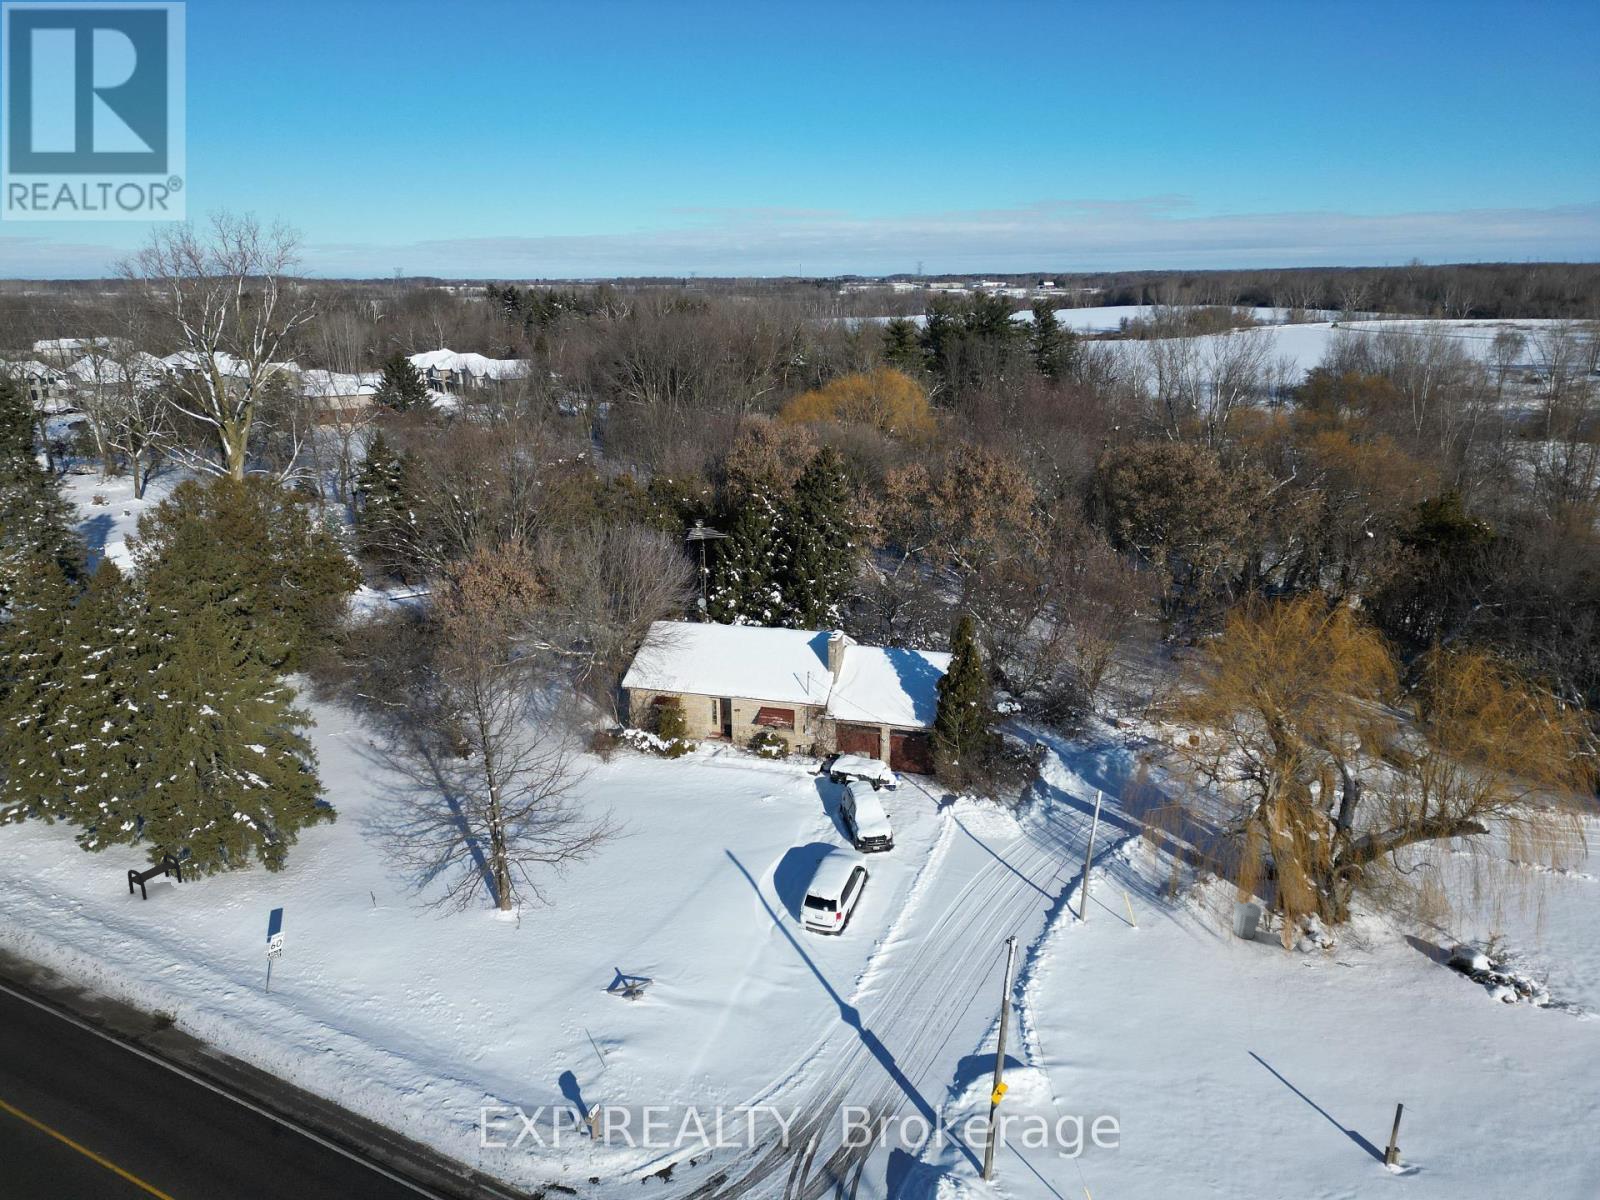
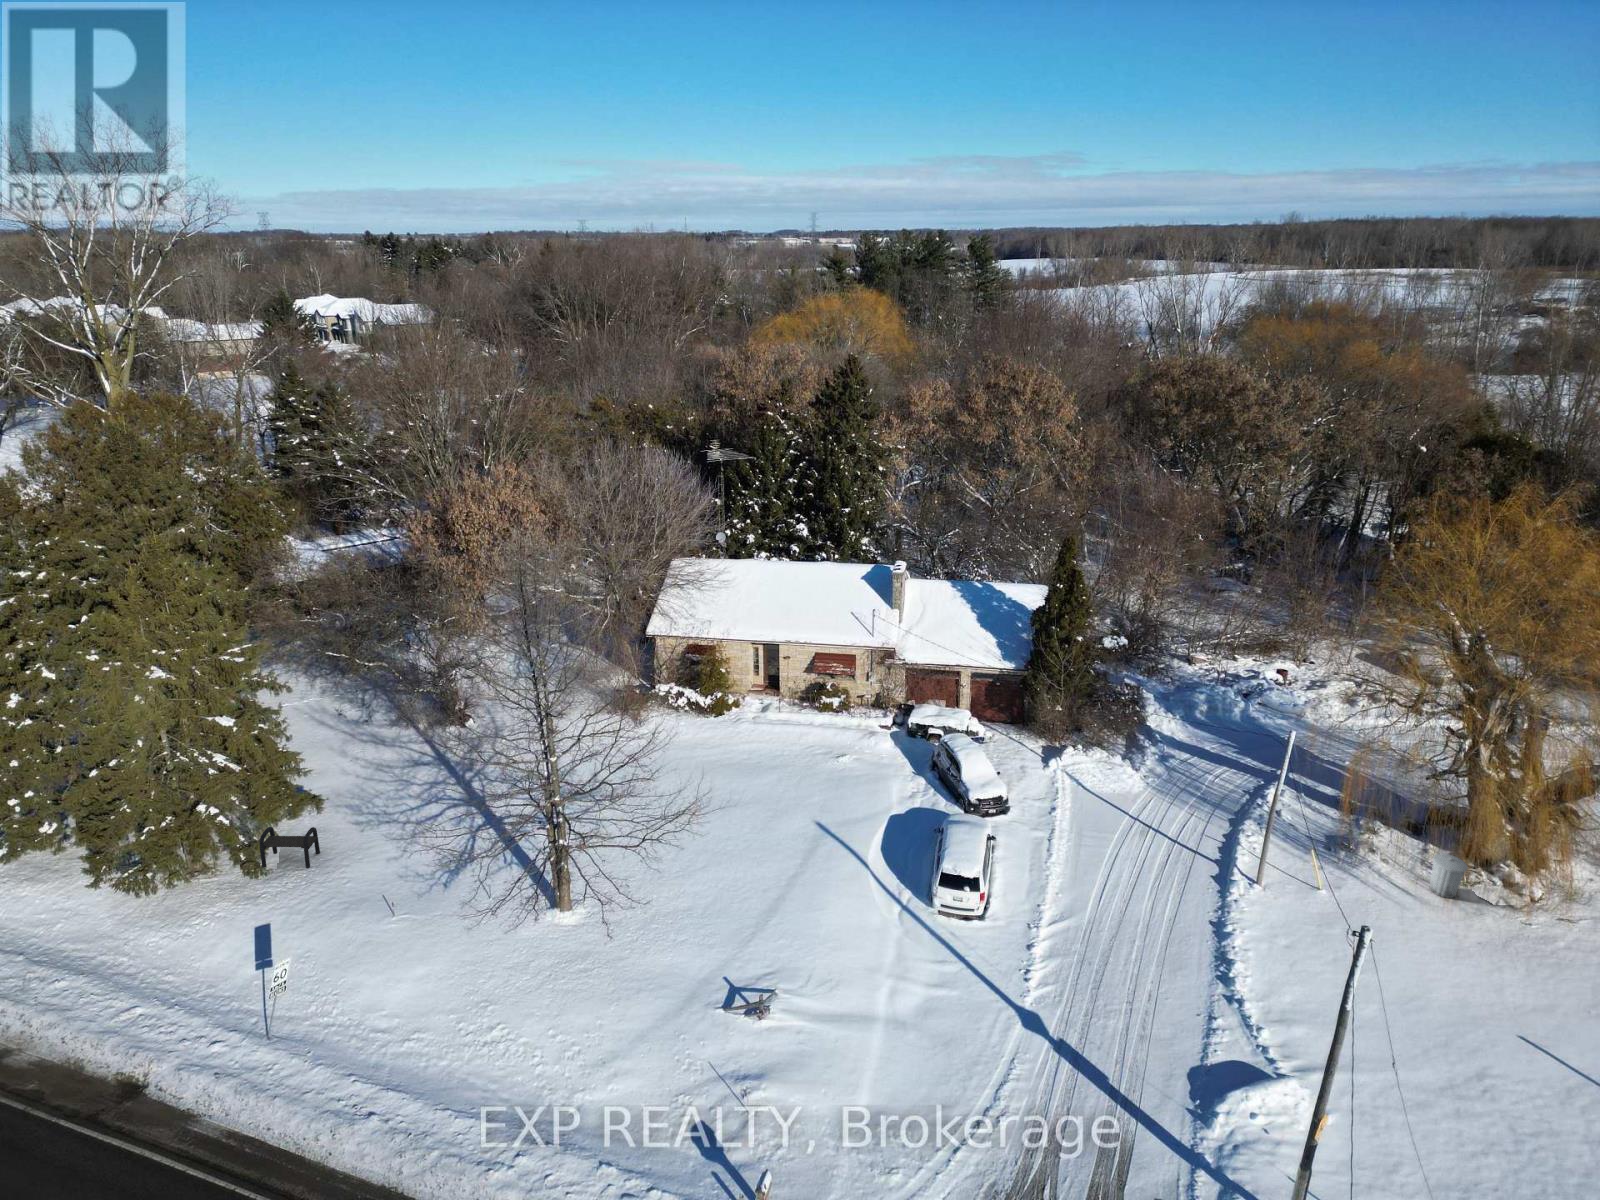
bench: present [128,855,182,900] -> present [259,827,320,868]

